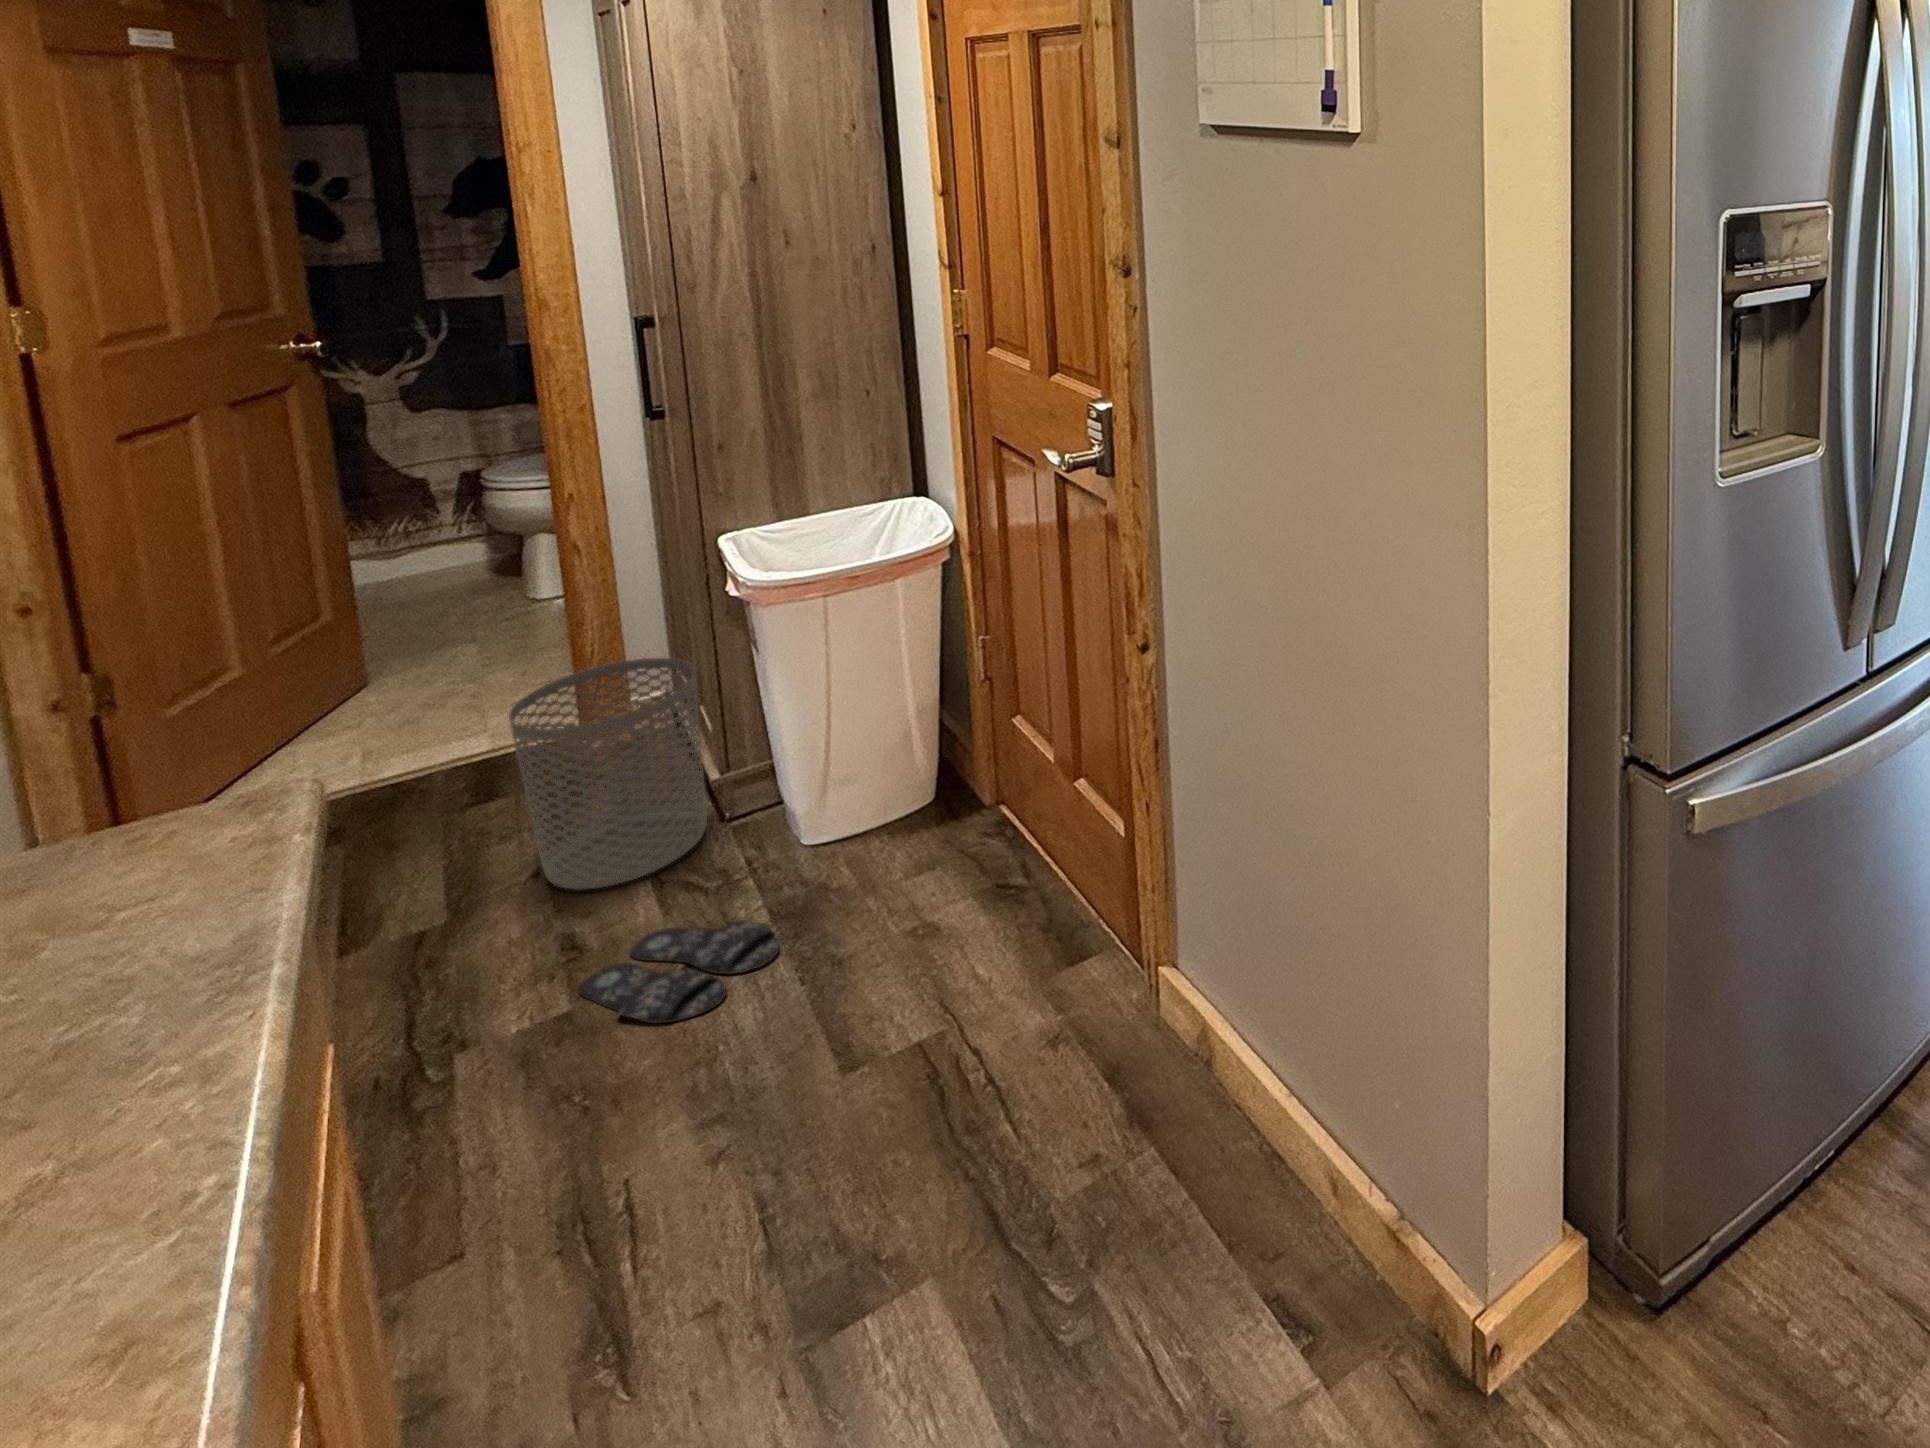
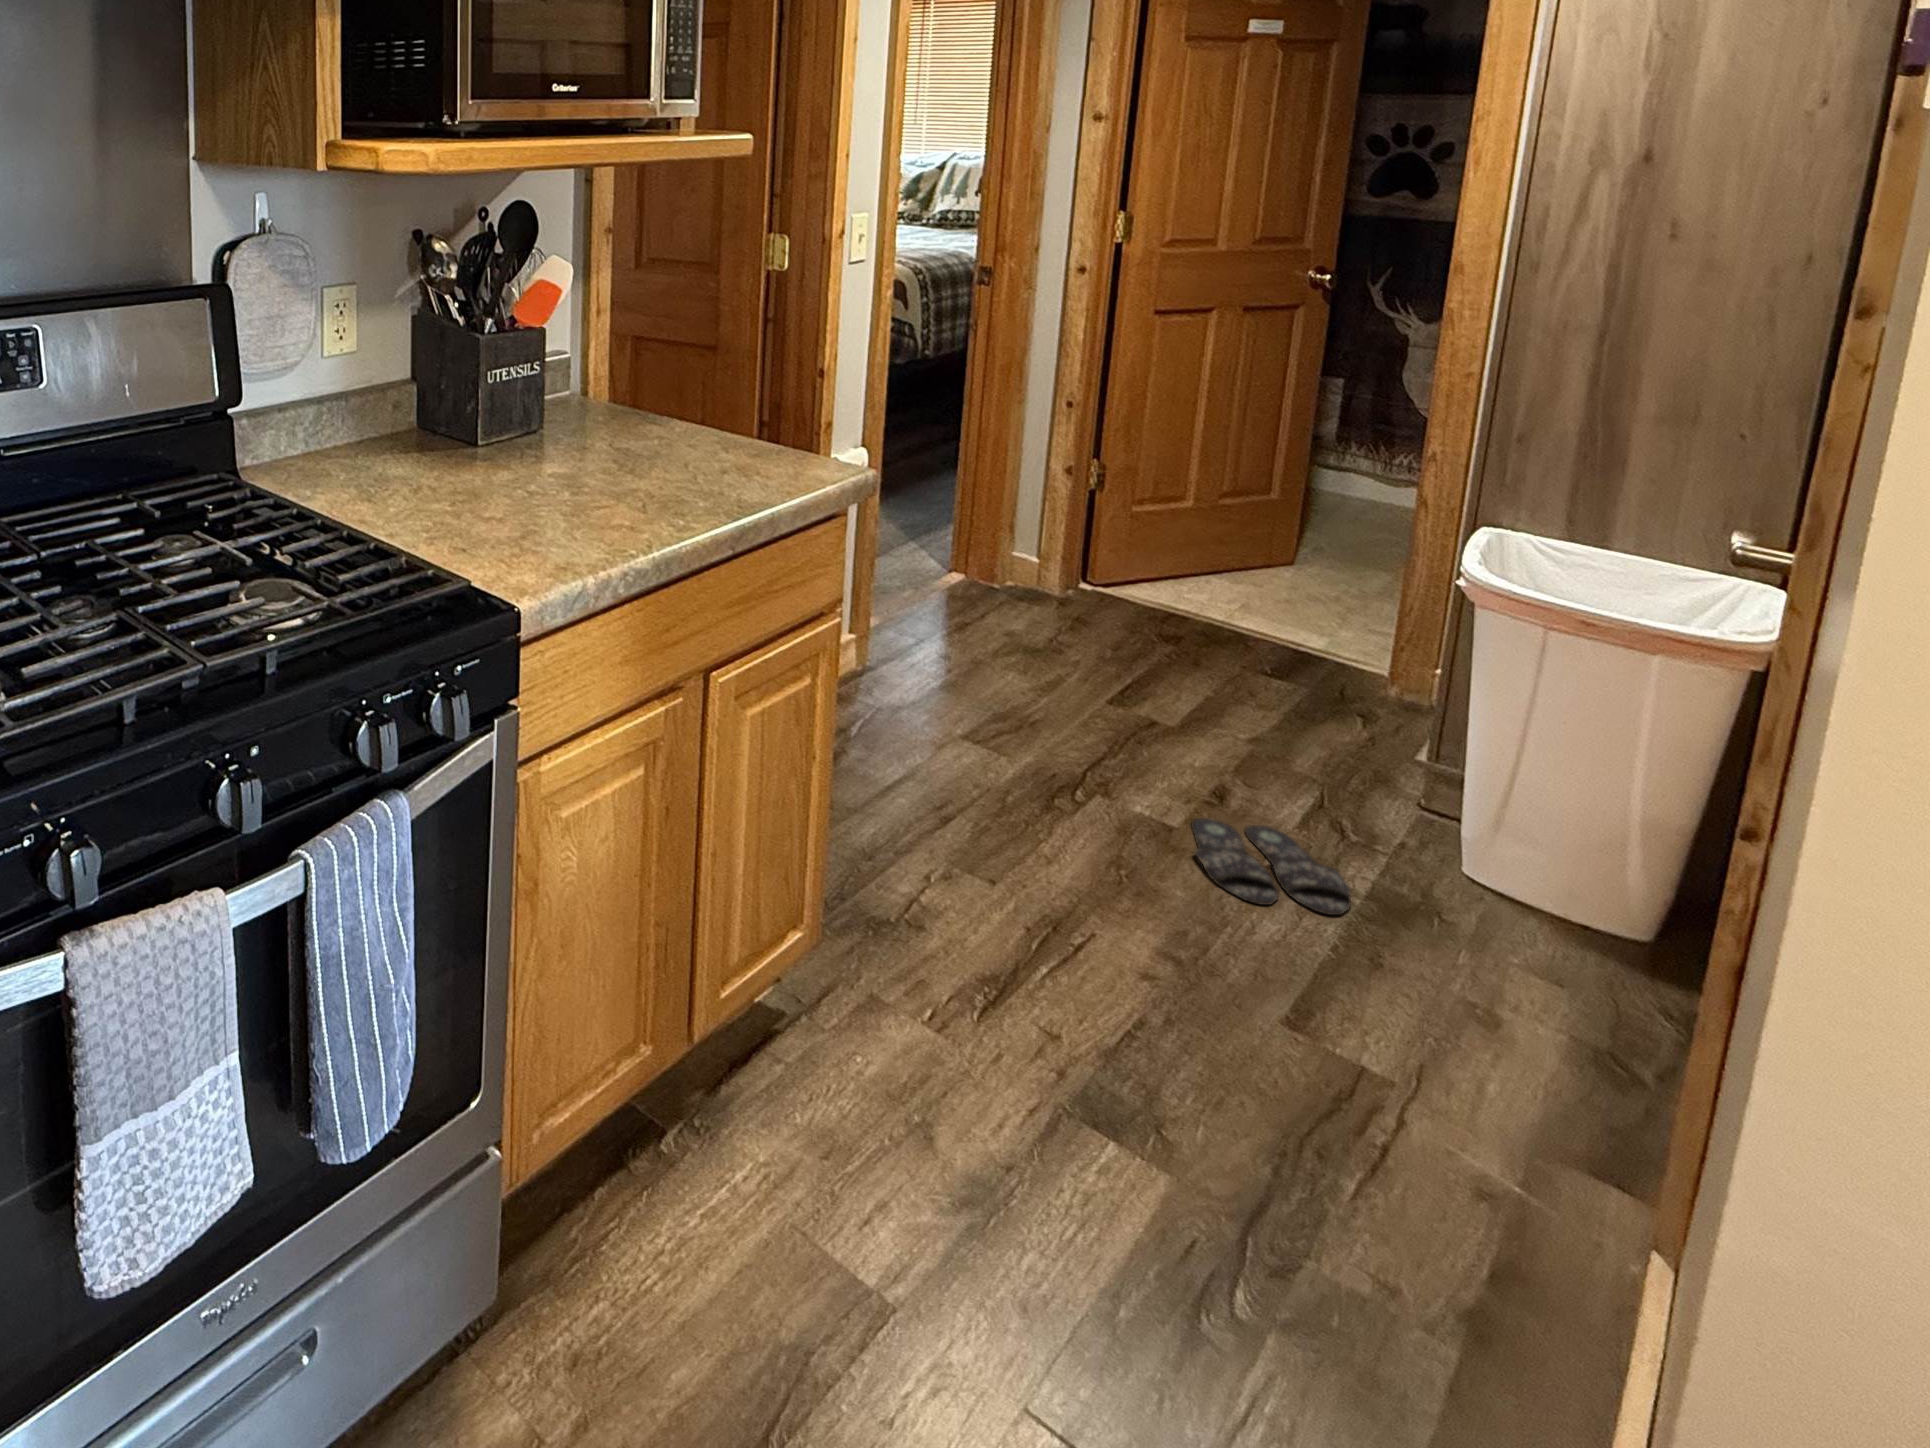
waste bin: present [509,658,707,890] -> none [1251,594,1433,802]

